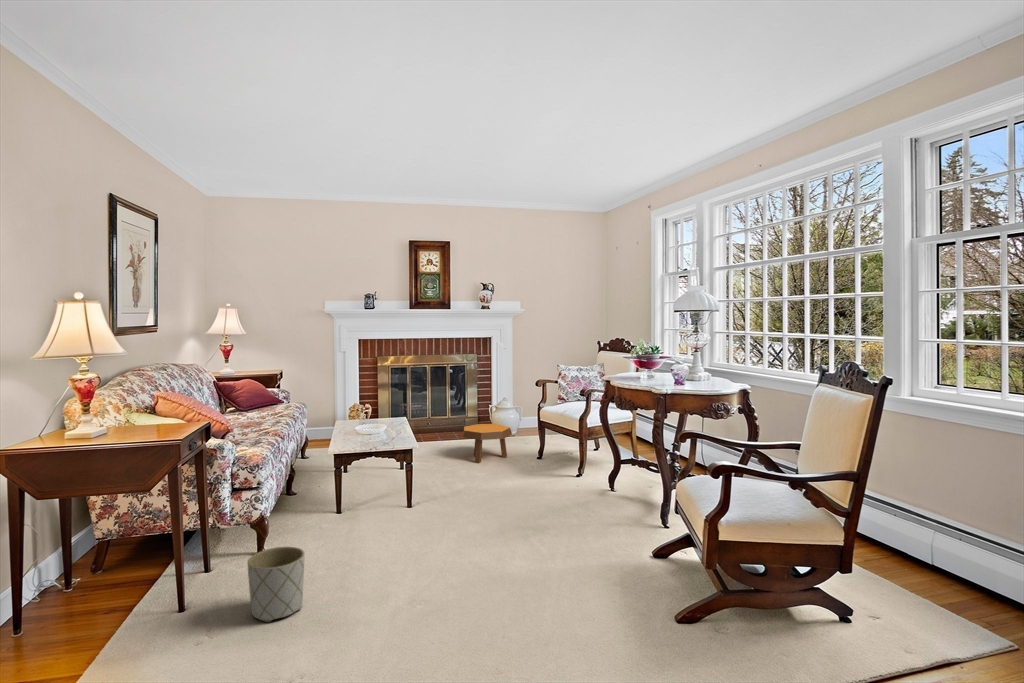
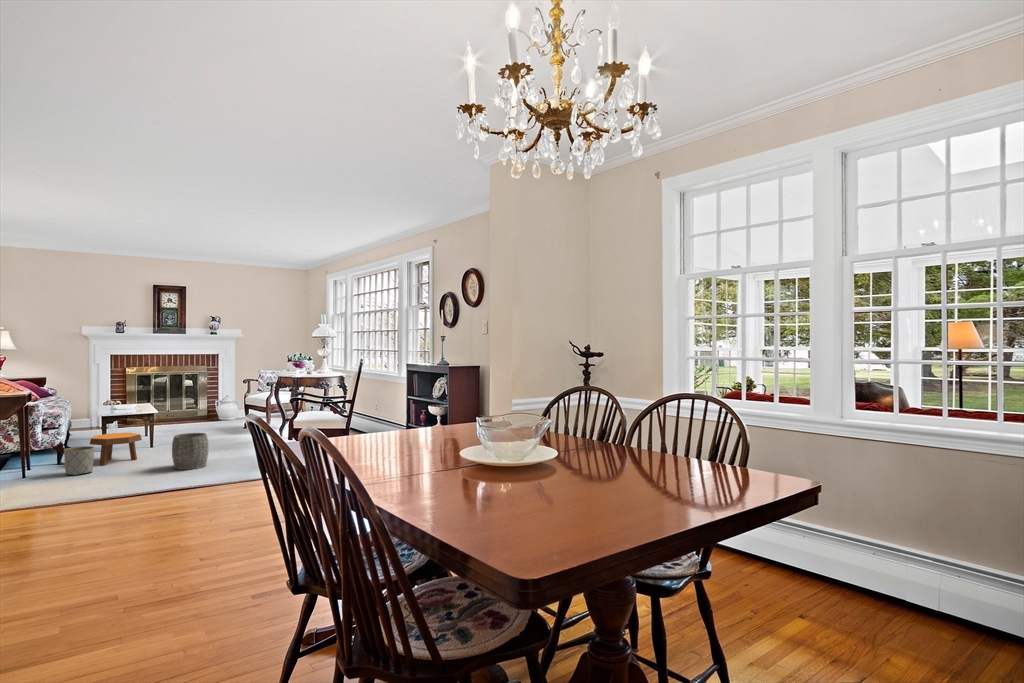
footstool: present [463,424,512,463] -> present [90,433,142,465]
woven basket: none [455,529,530,633] -> present [172,433,208,470]

